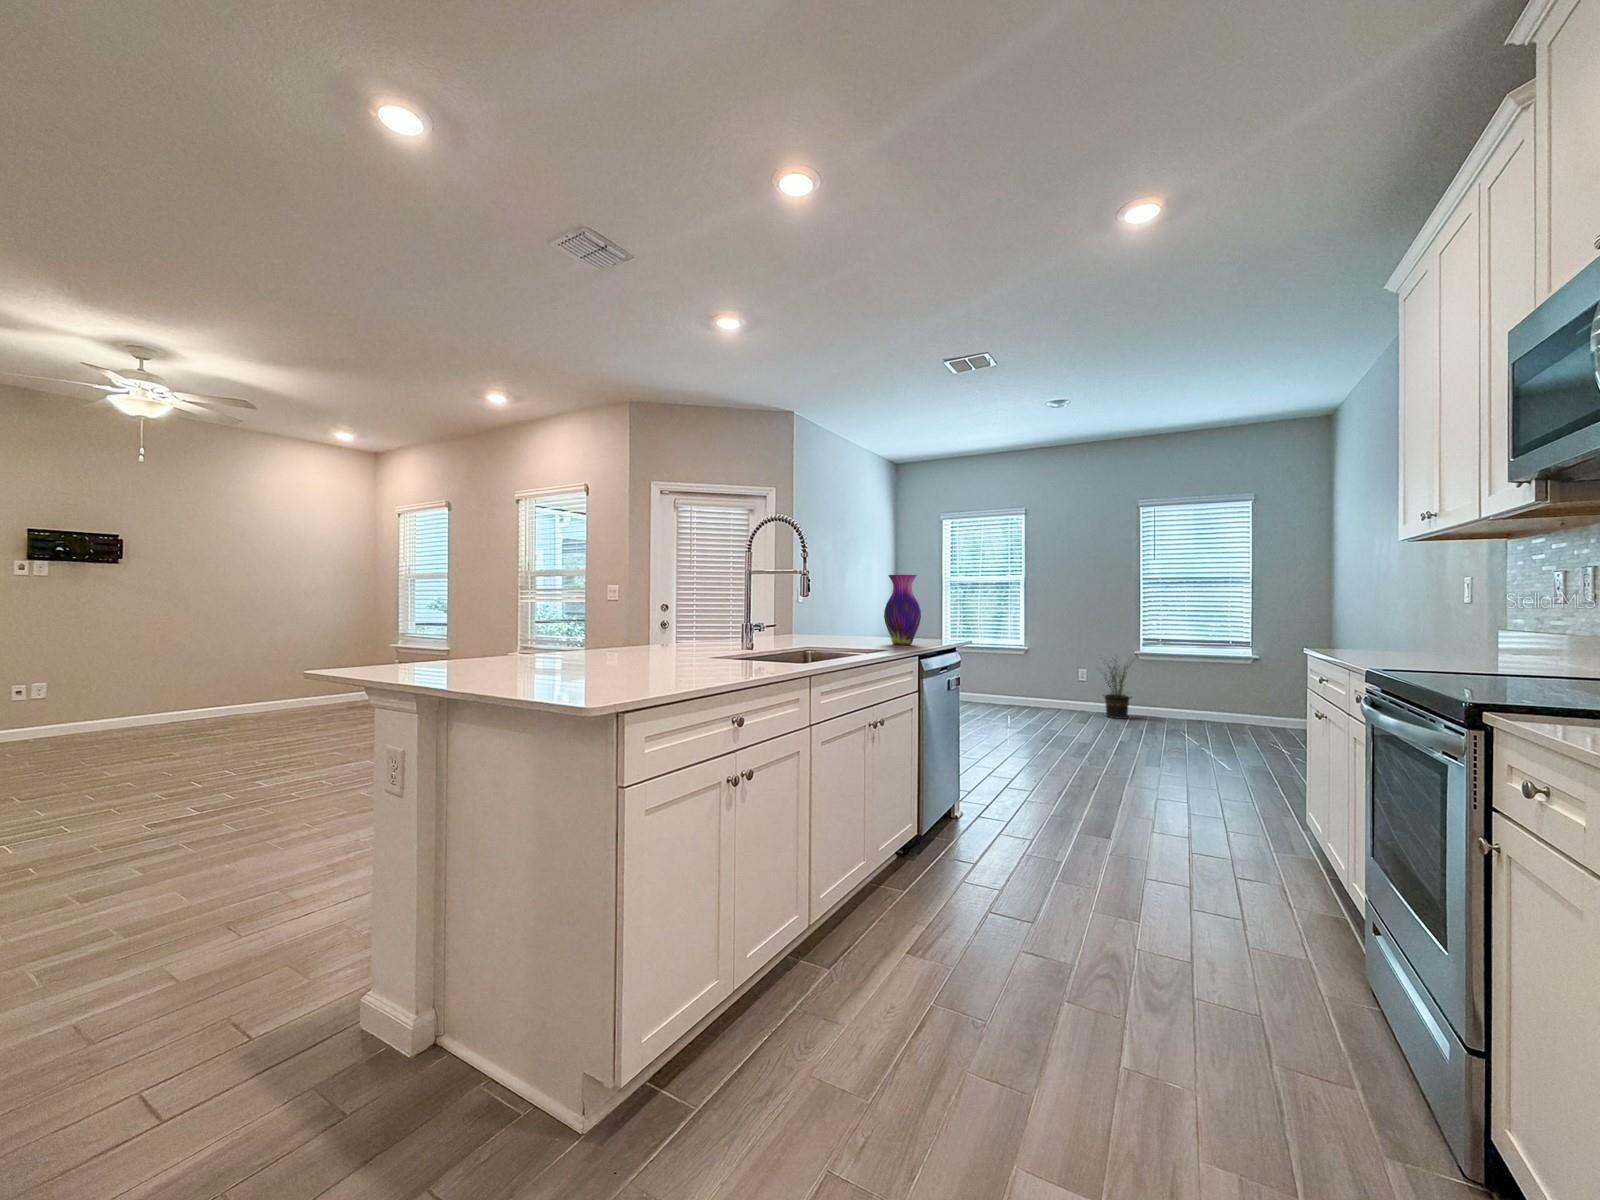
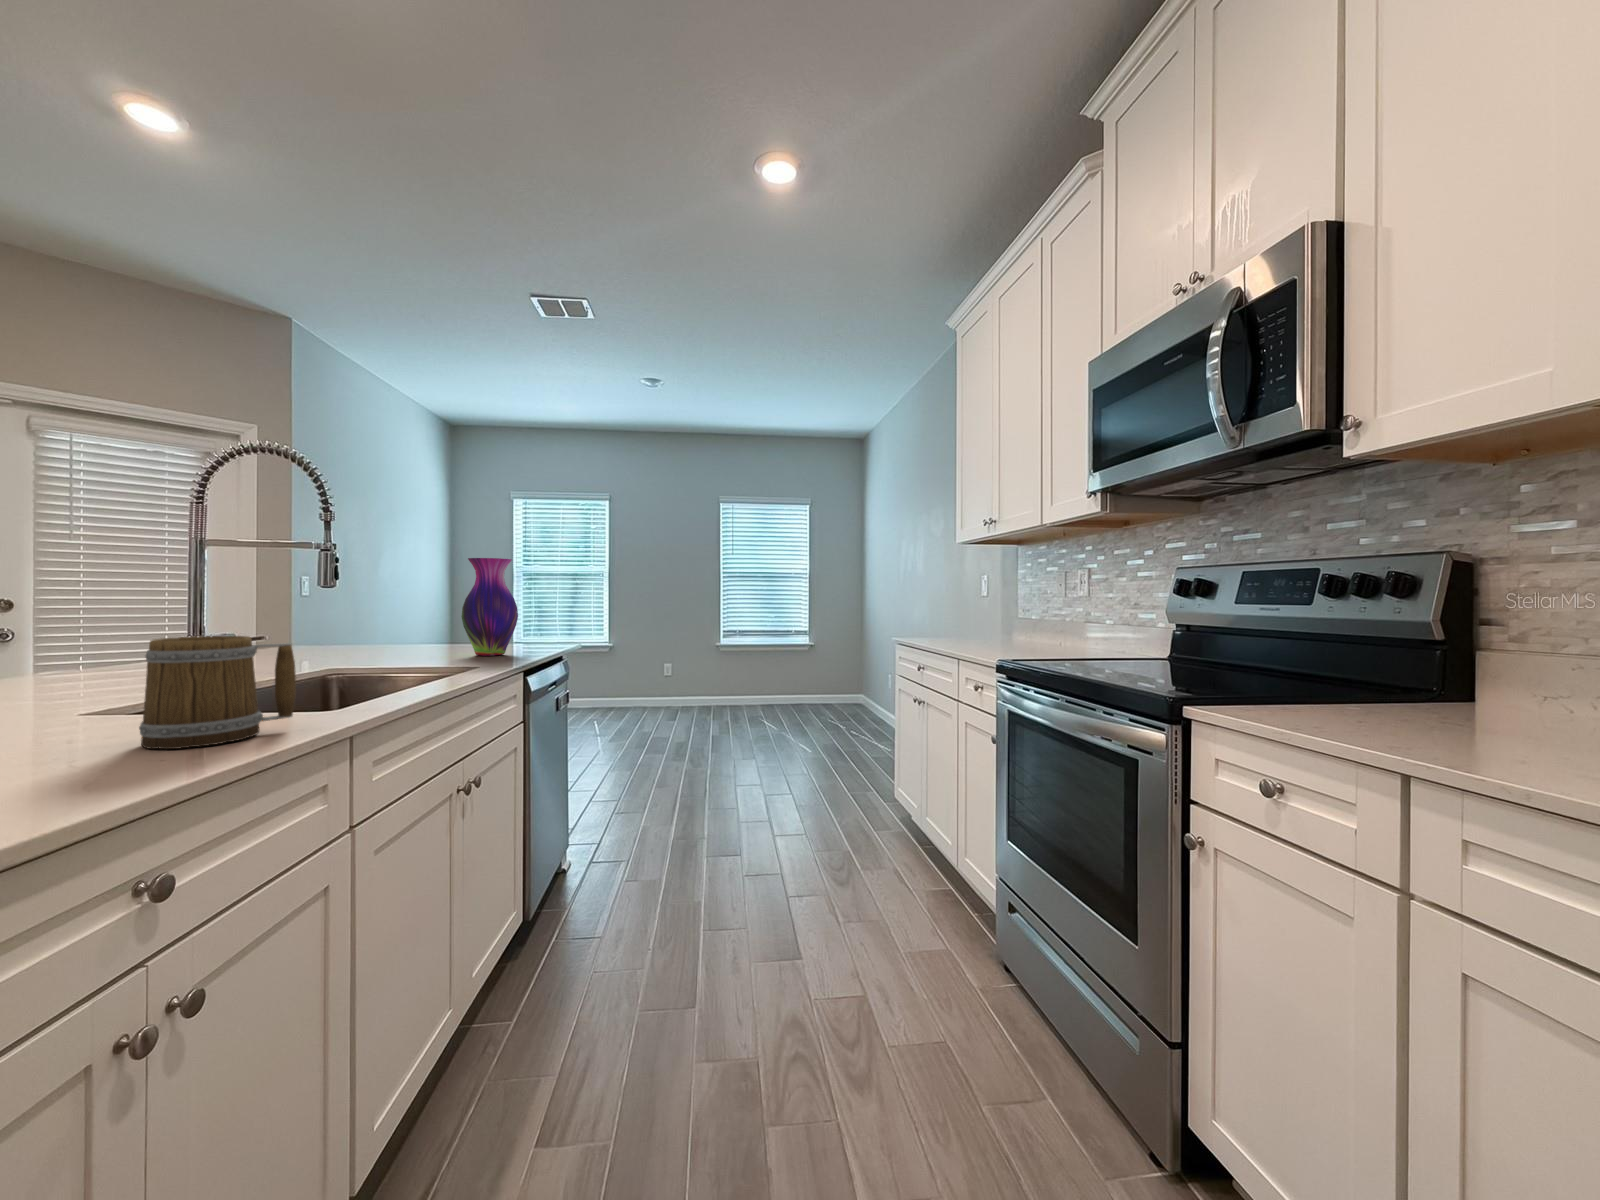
mug: none [737,620,792,670] -> present [139,636,296,749]
potted plant: present [1103,657,1130,719] -> none [680,646,722,709]

